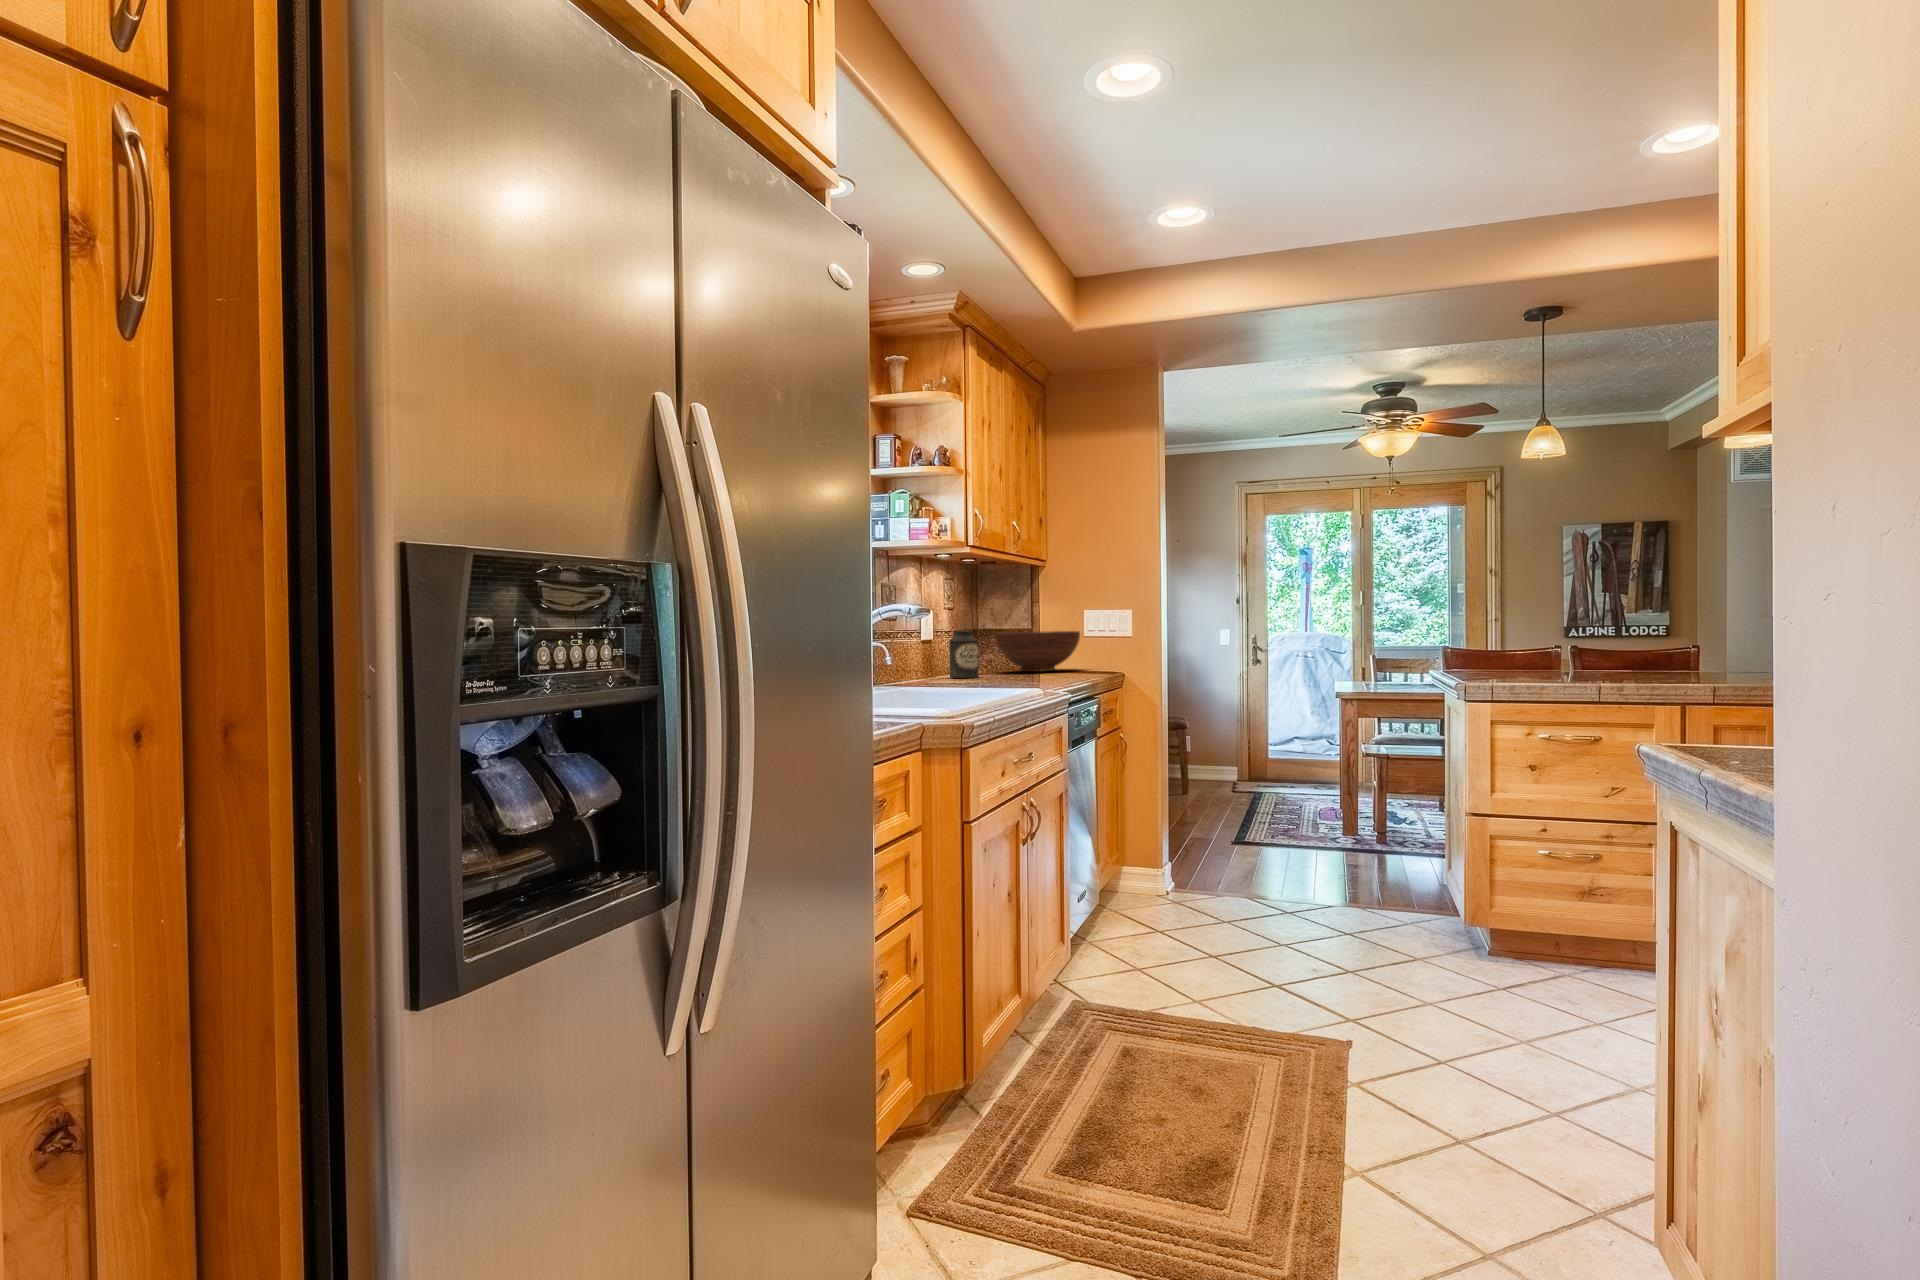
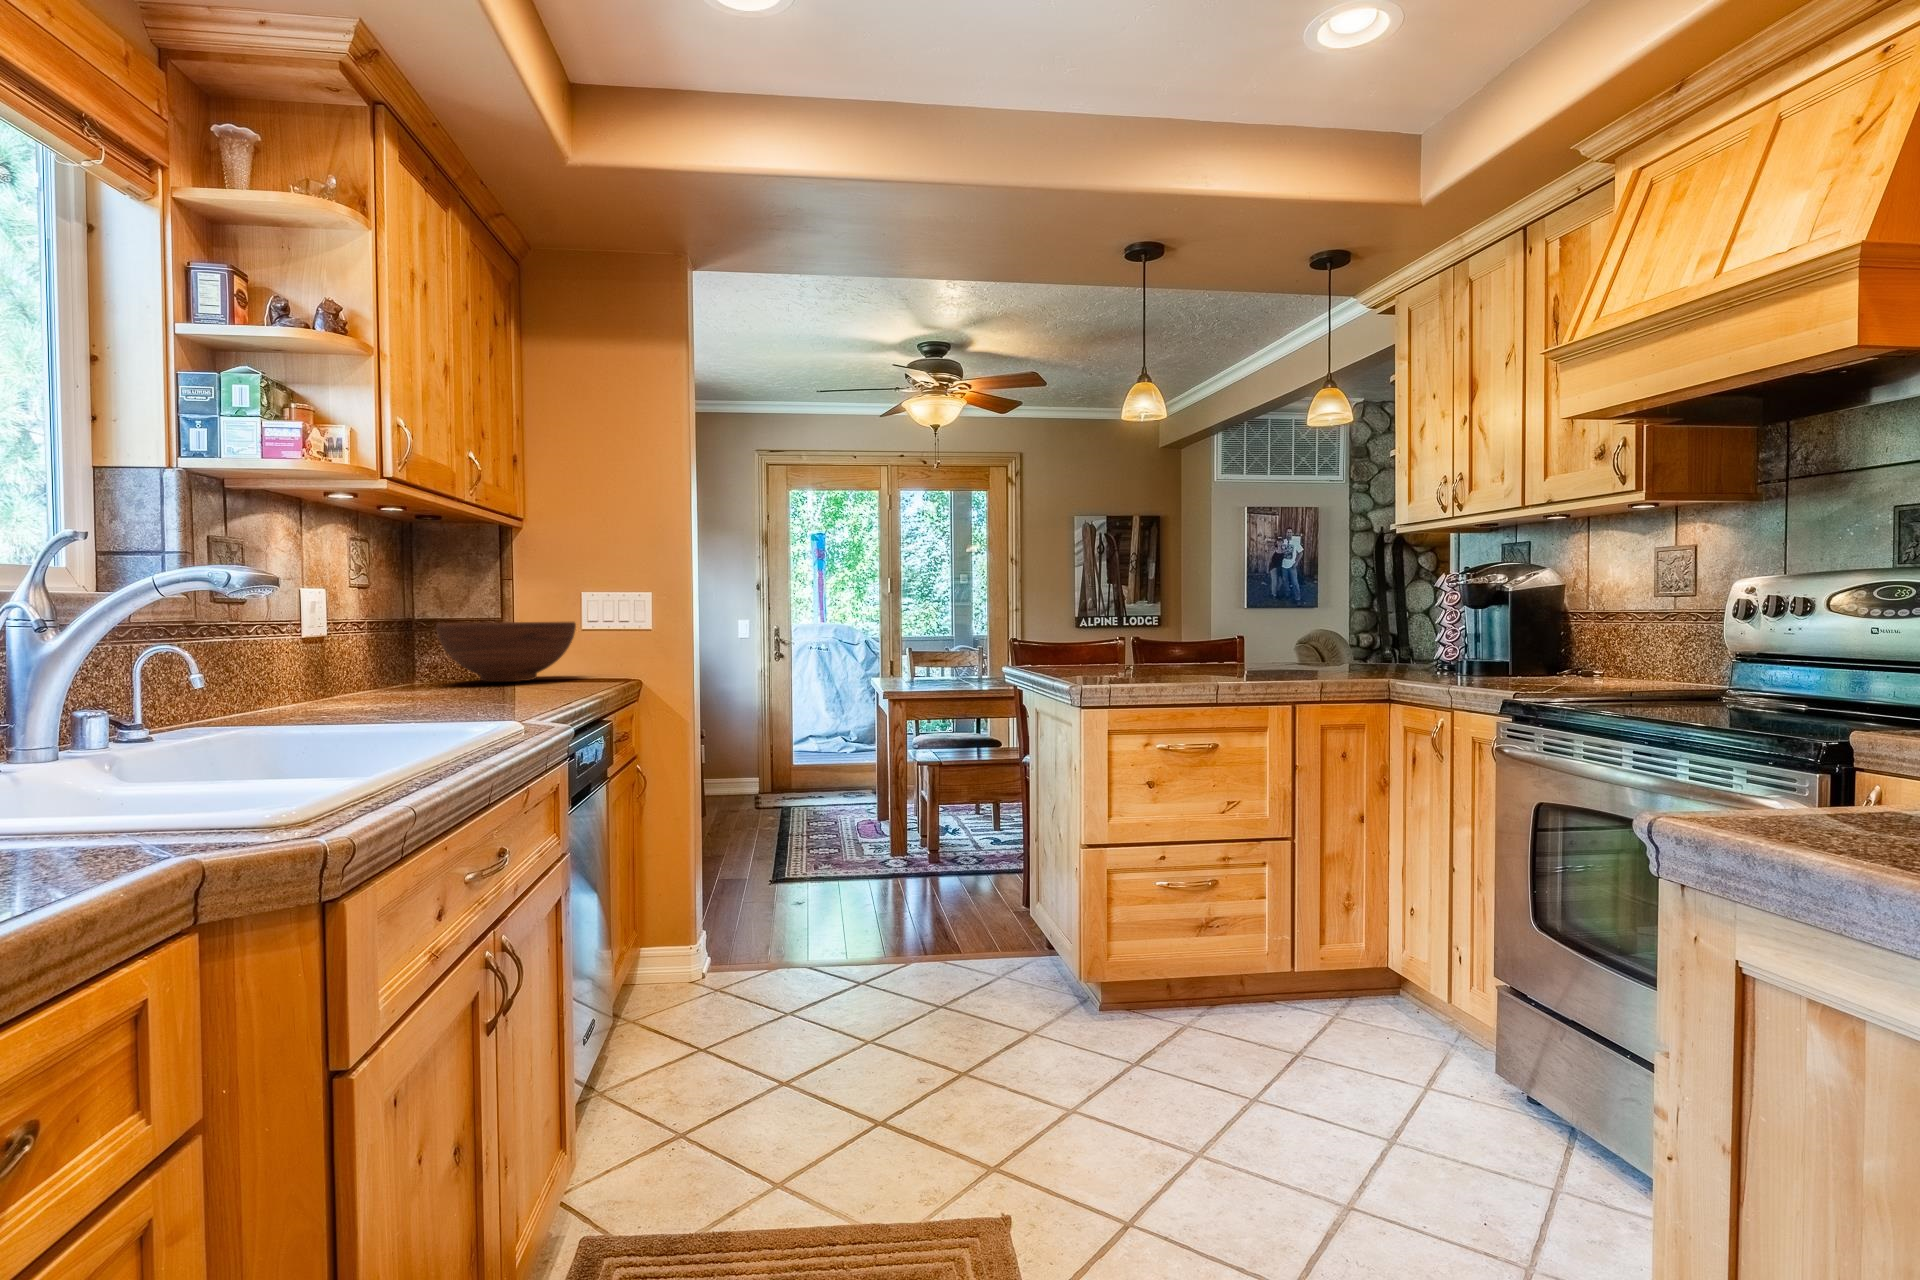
canister: present [949,631,979,678] -> none [351,620,406,698]

